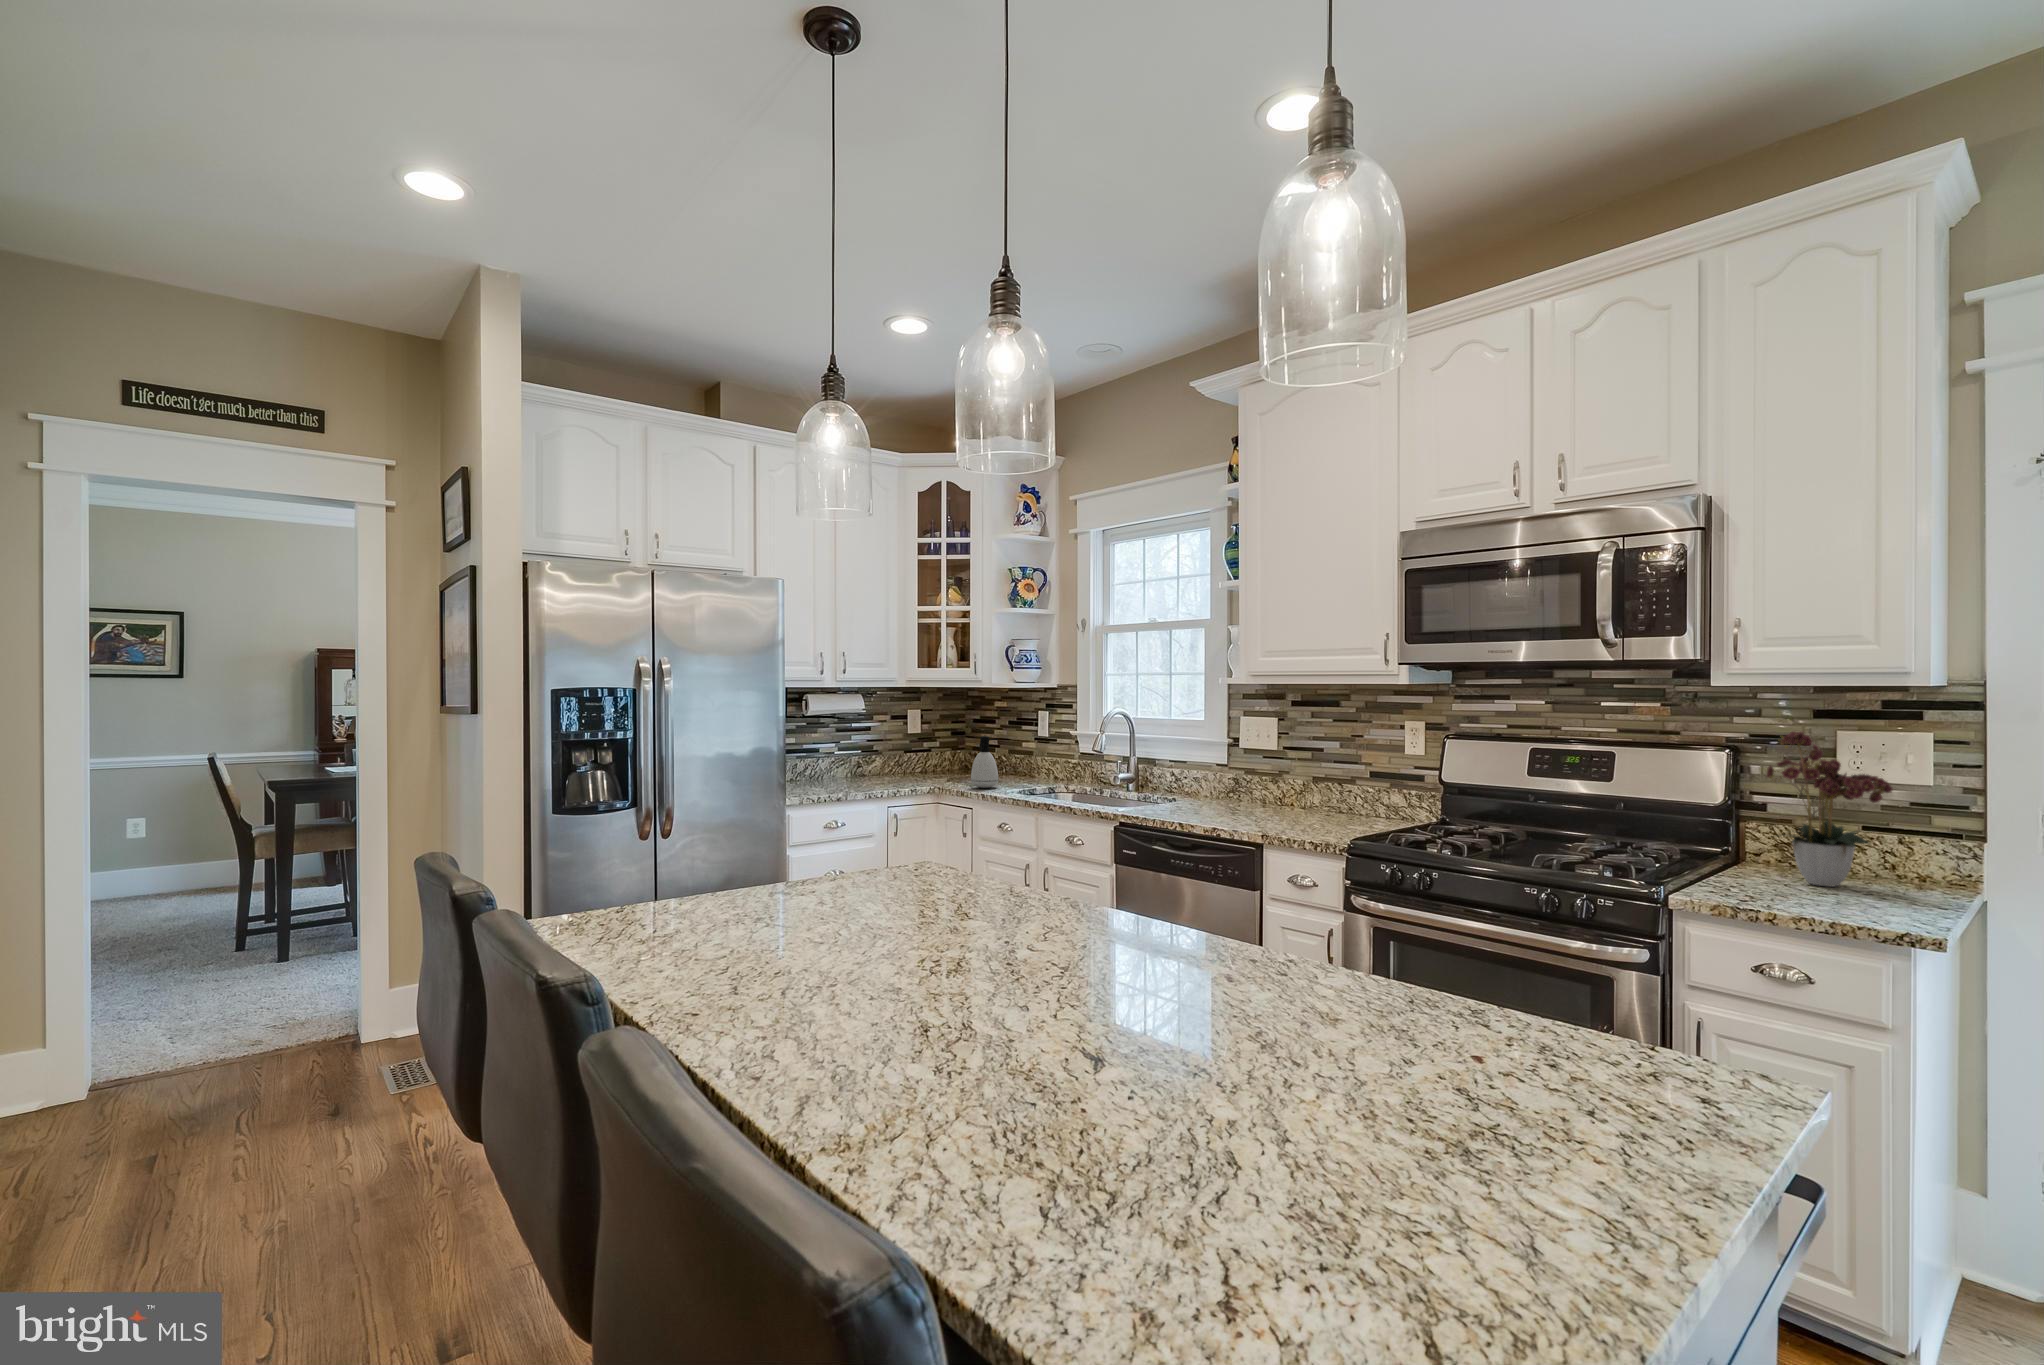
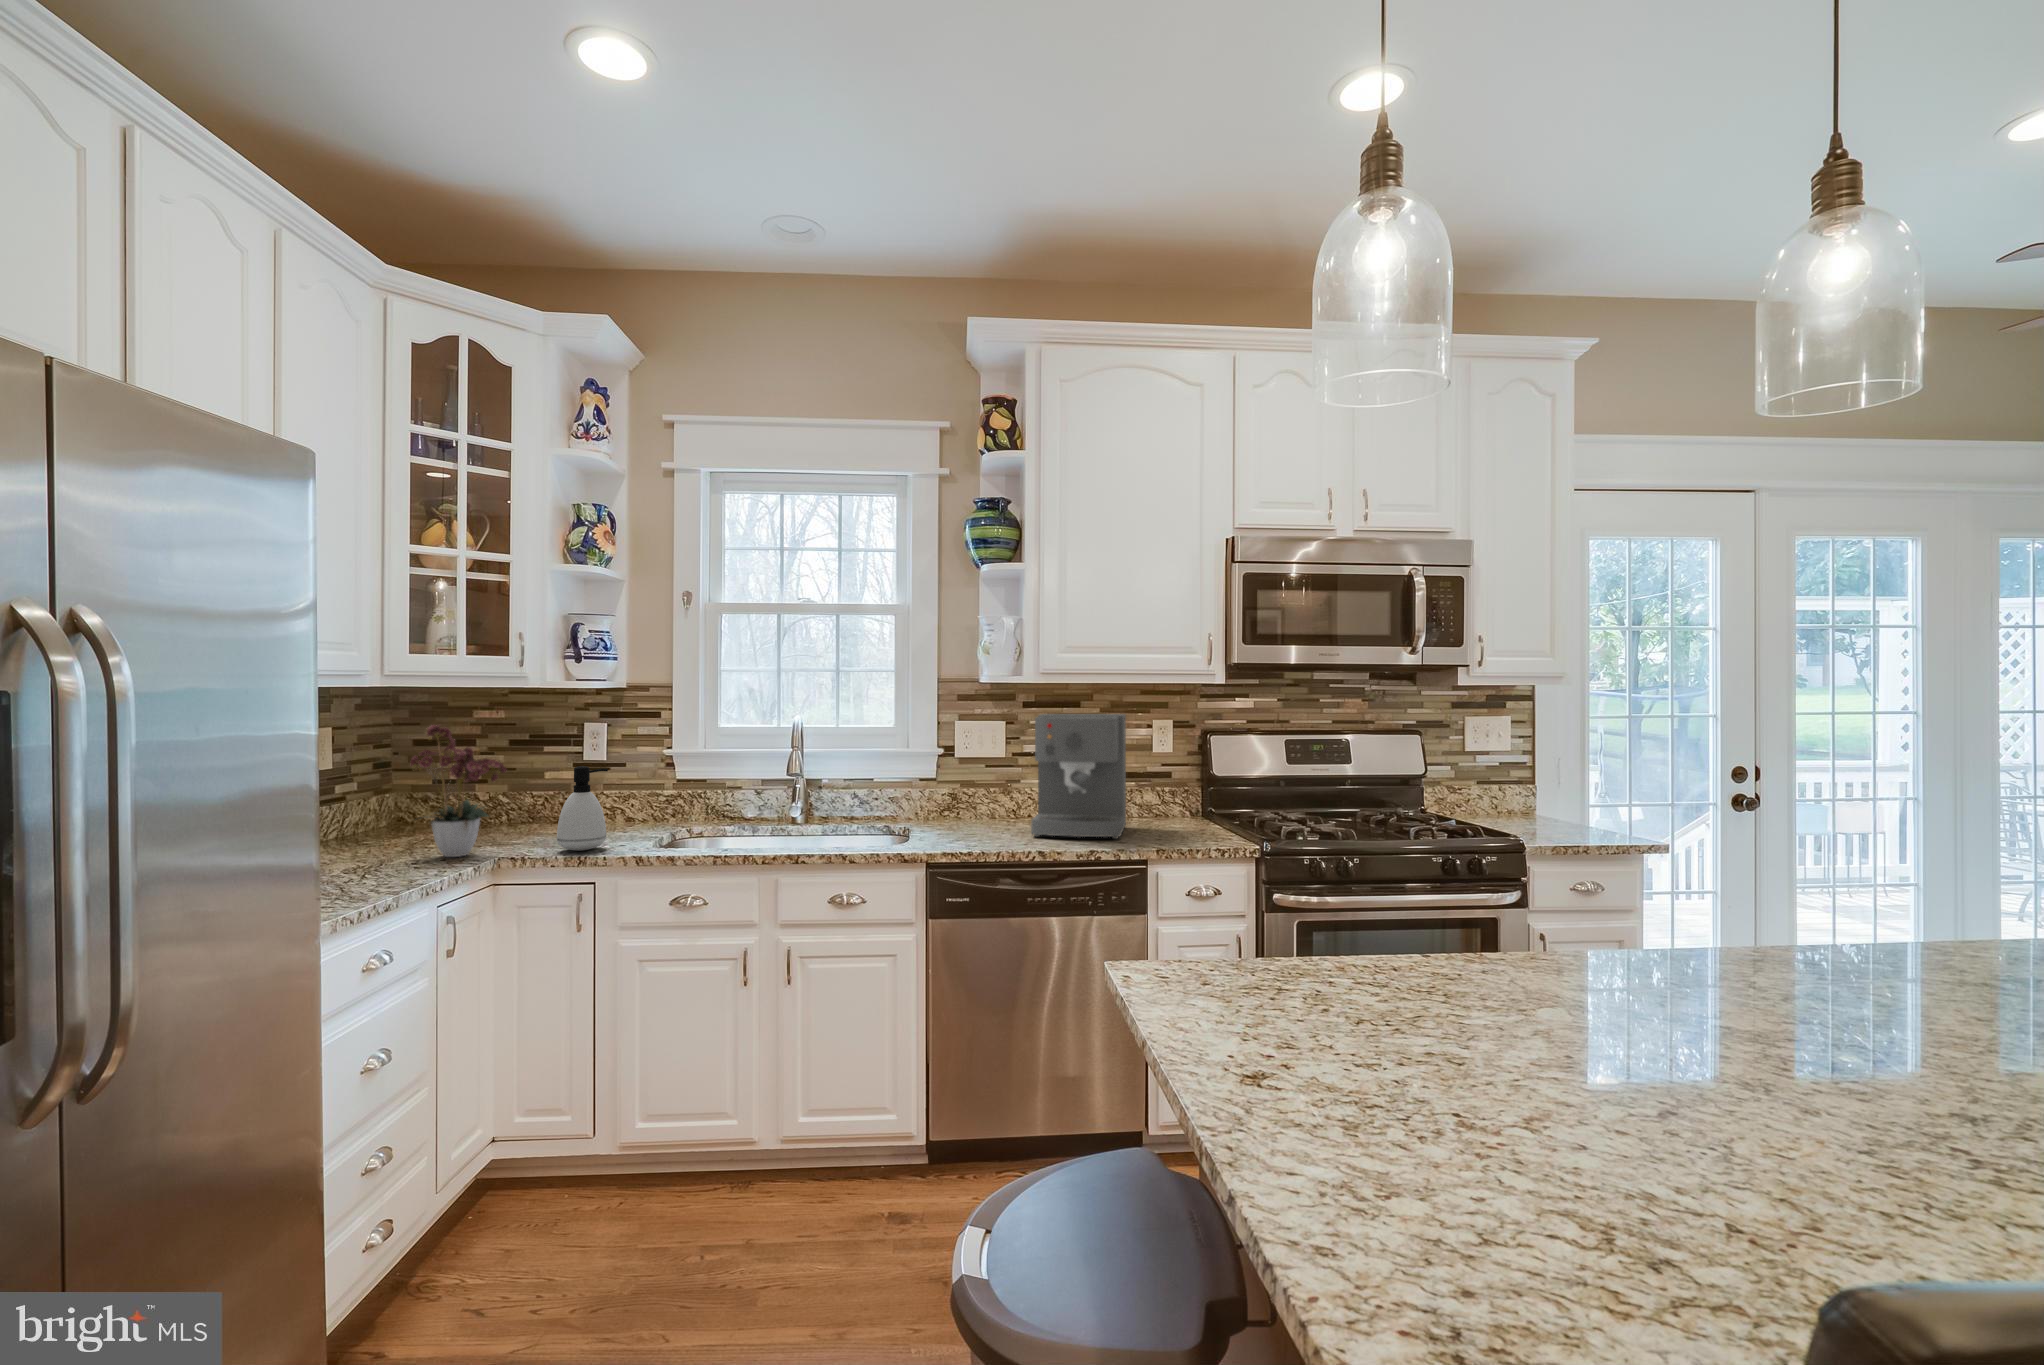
coffee maker: none [1214,712,1329,825] -> present [1031,714,1126,839]
flower arrangement: present [1767,731,1893,886] -> present [410,725,507,857]

